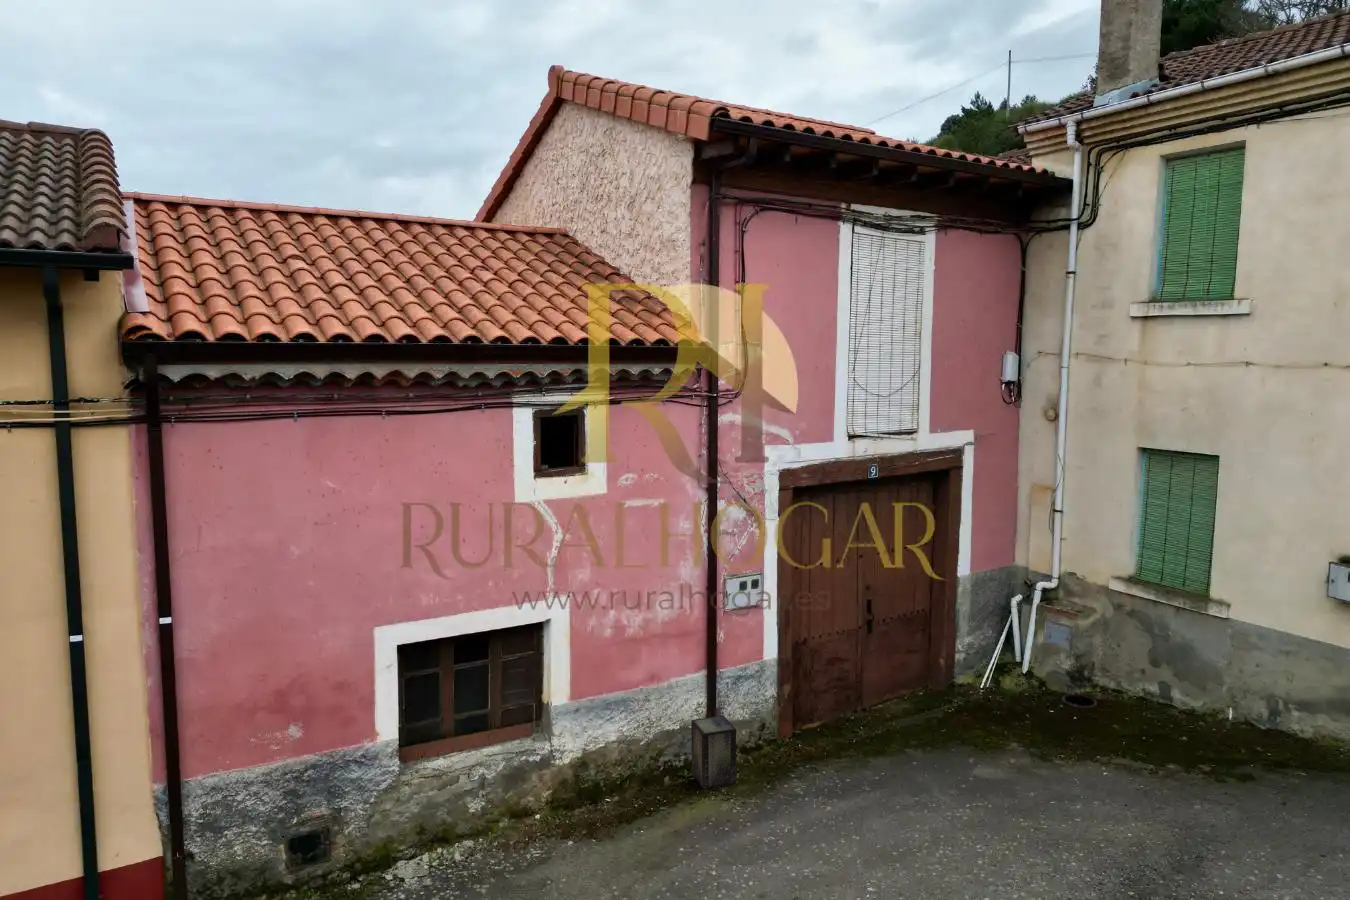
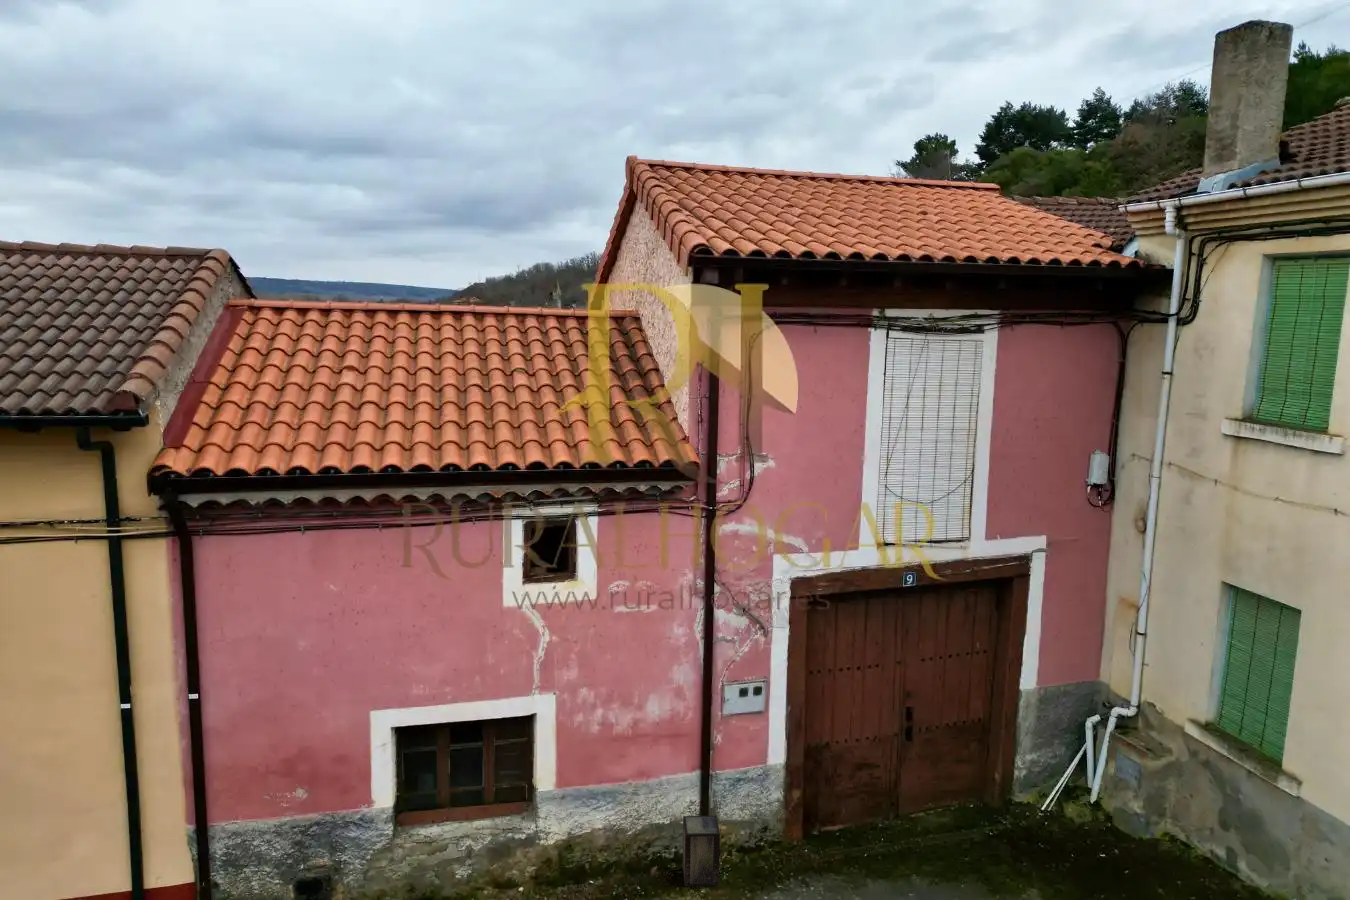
potted tree: present [1062,652,1099,708] -> none [1120,790,1167,860]

